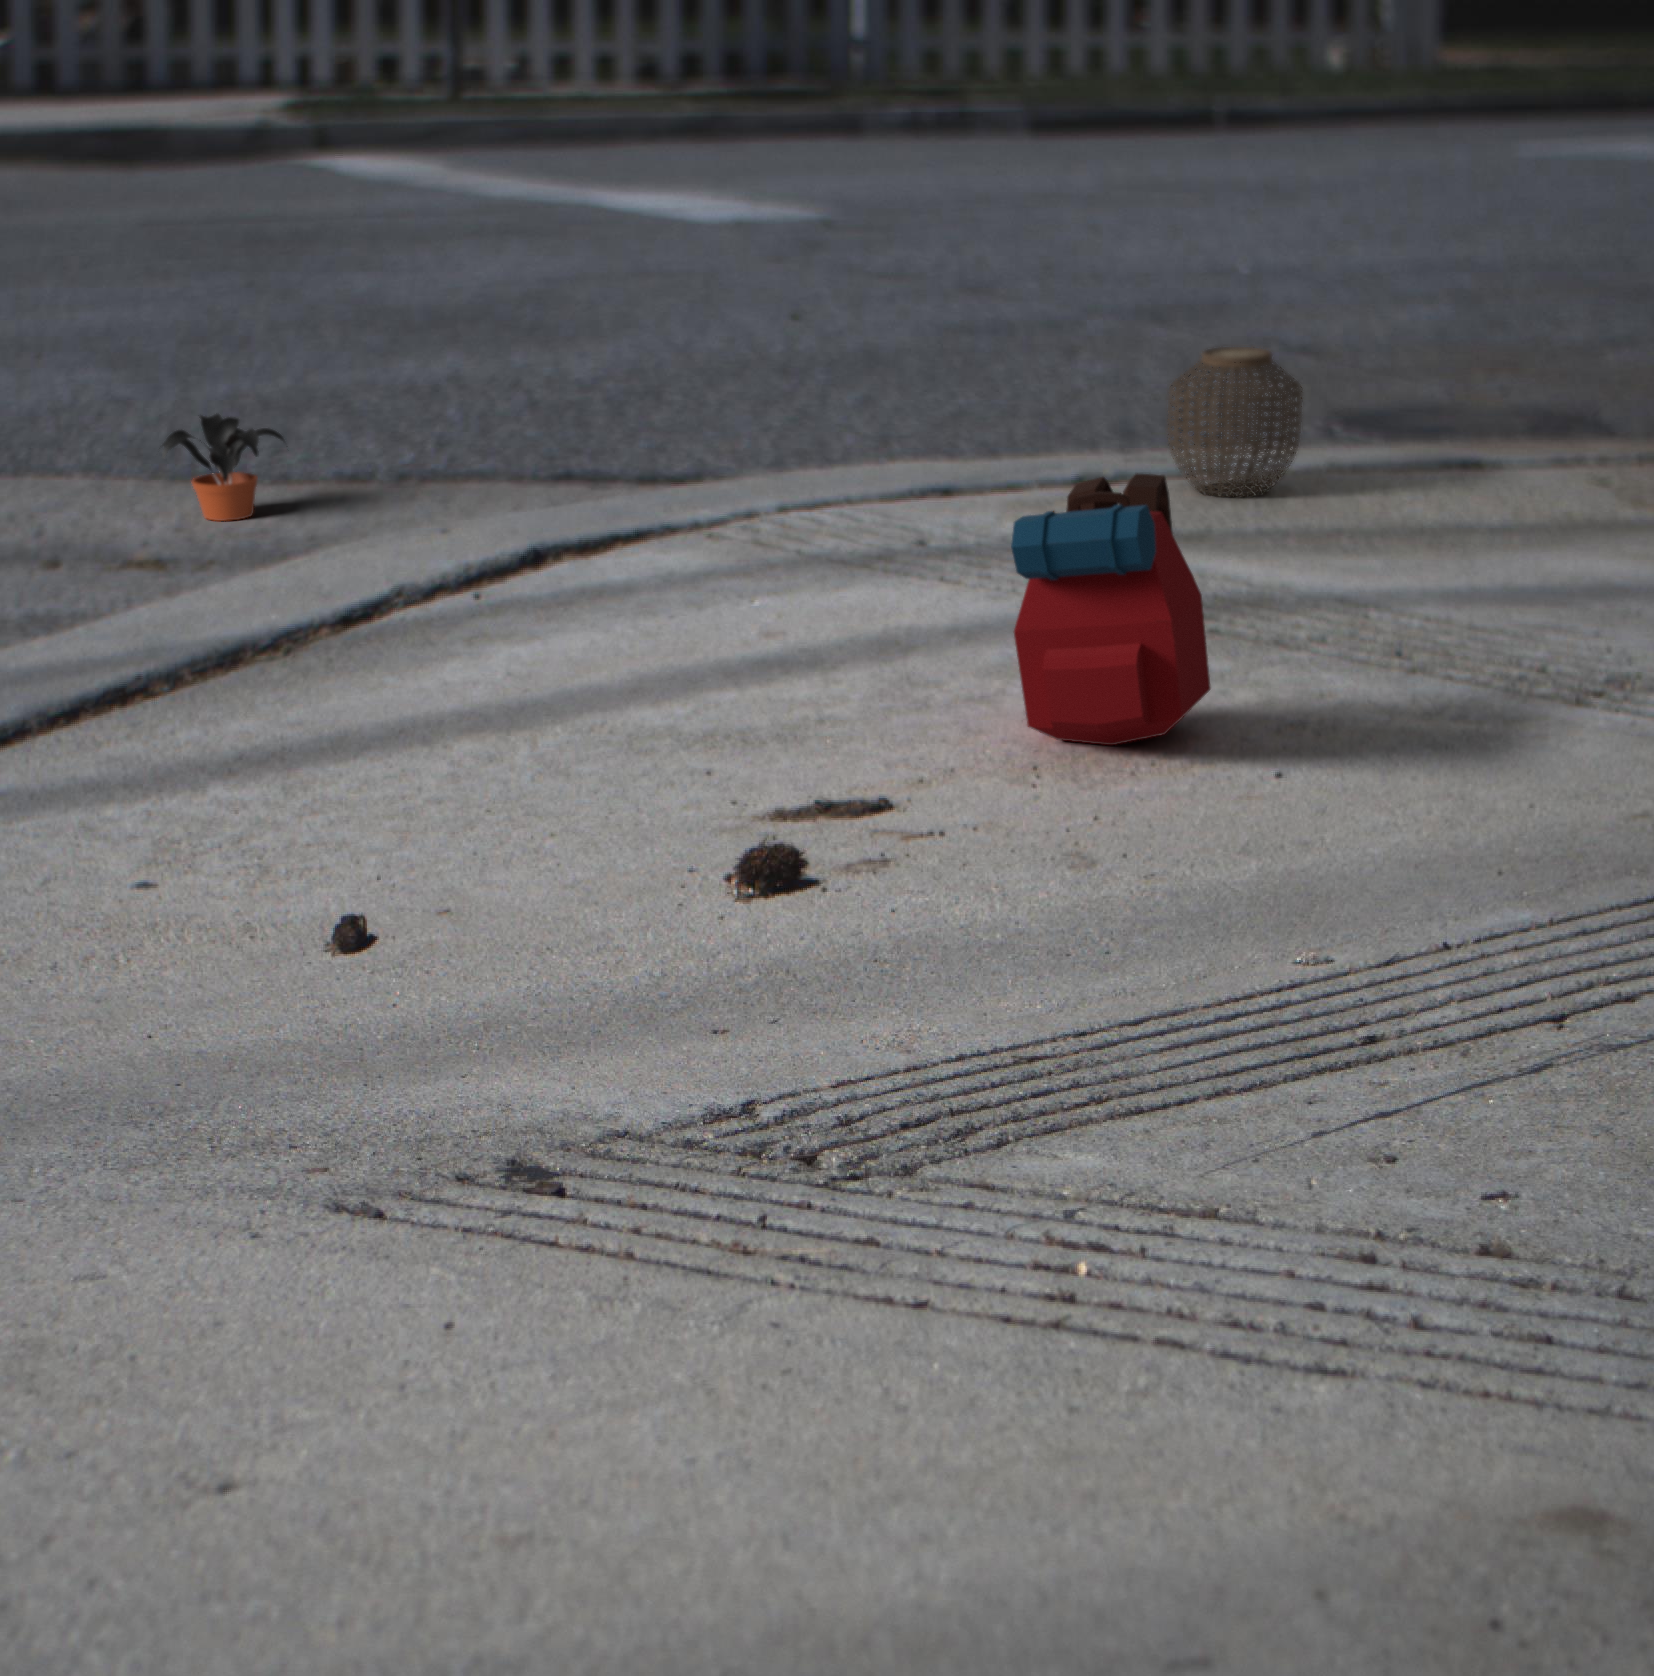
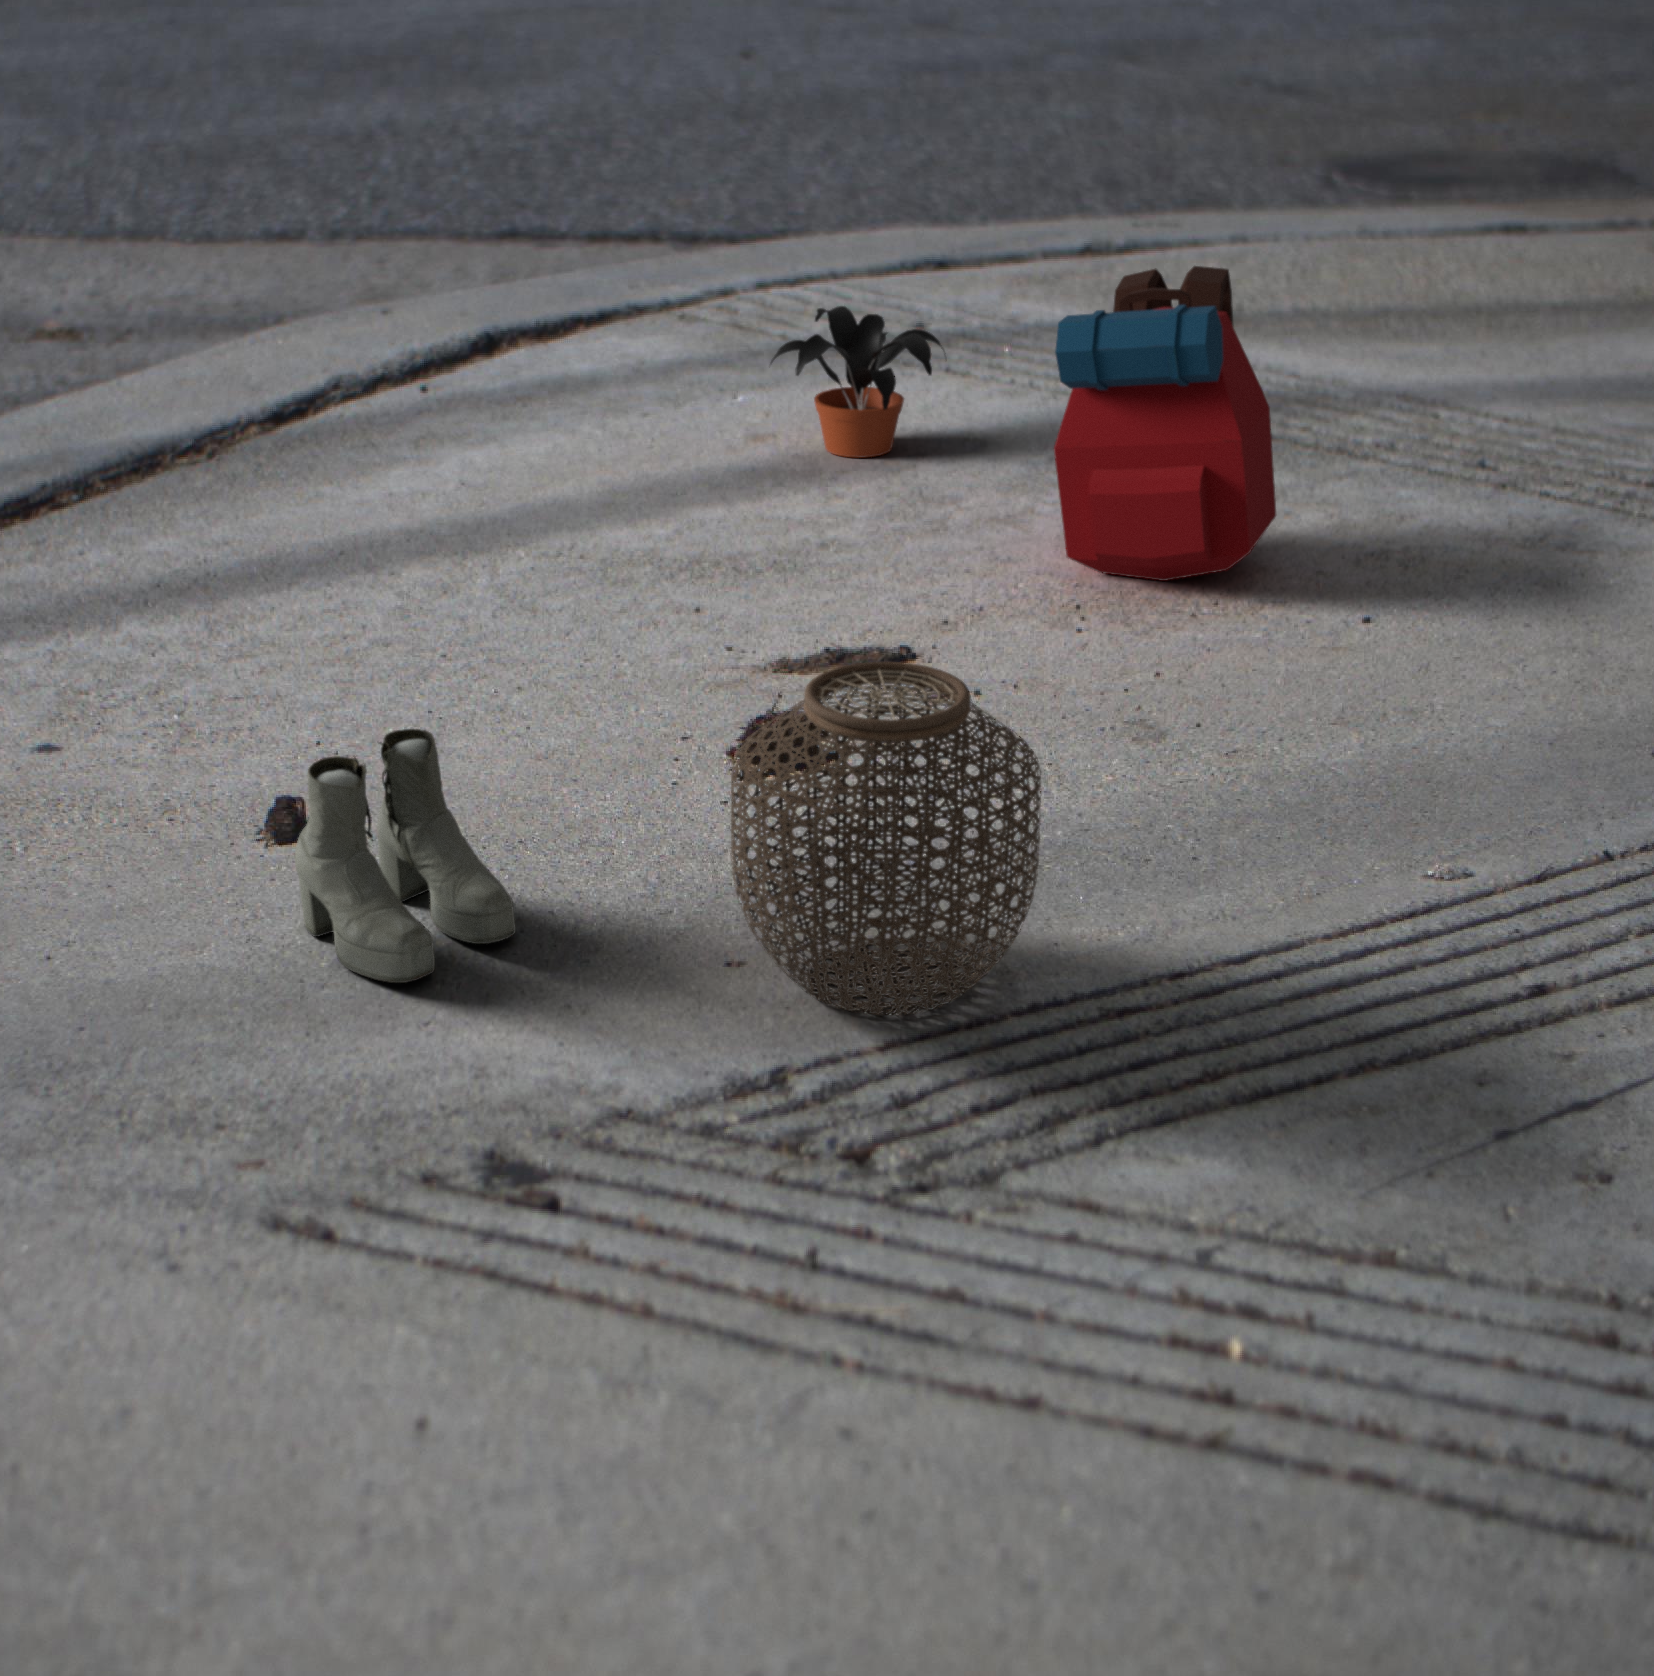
woven basket: present [1168,347,1302,497] -> present [731,662,1041,1015]
potted plant: present [162,414,284,521] -> present [770,306,944,457]
boots: none [359,844,540,1044] -> present [295,729,516,983]

